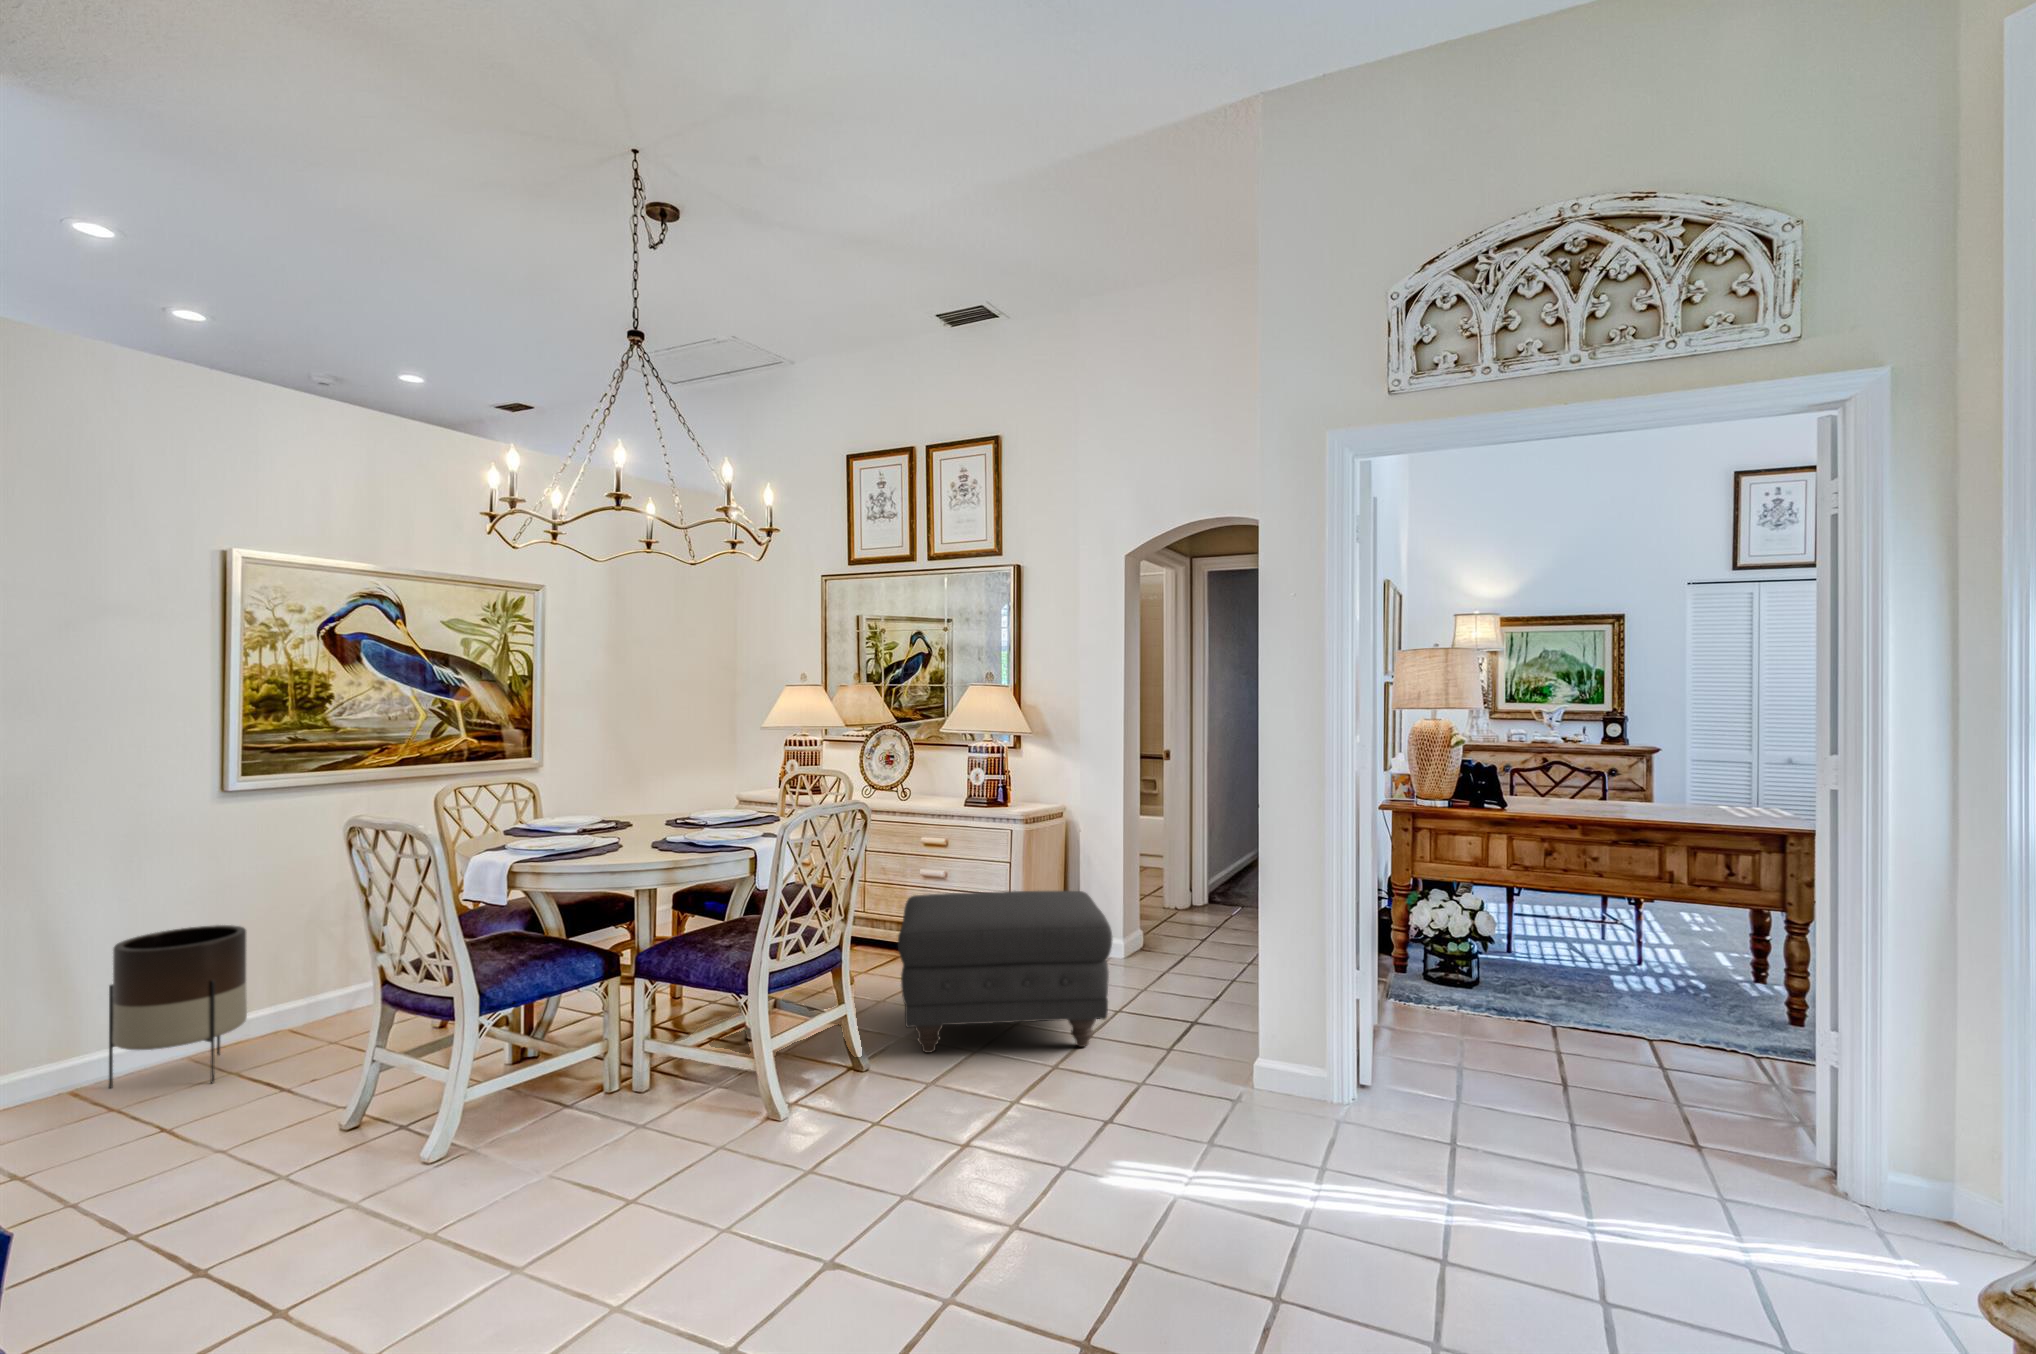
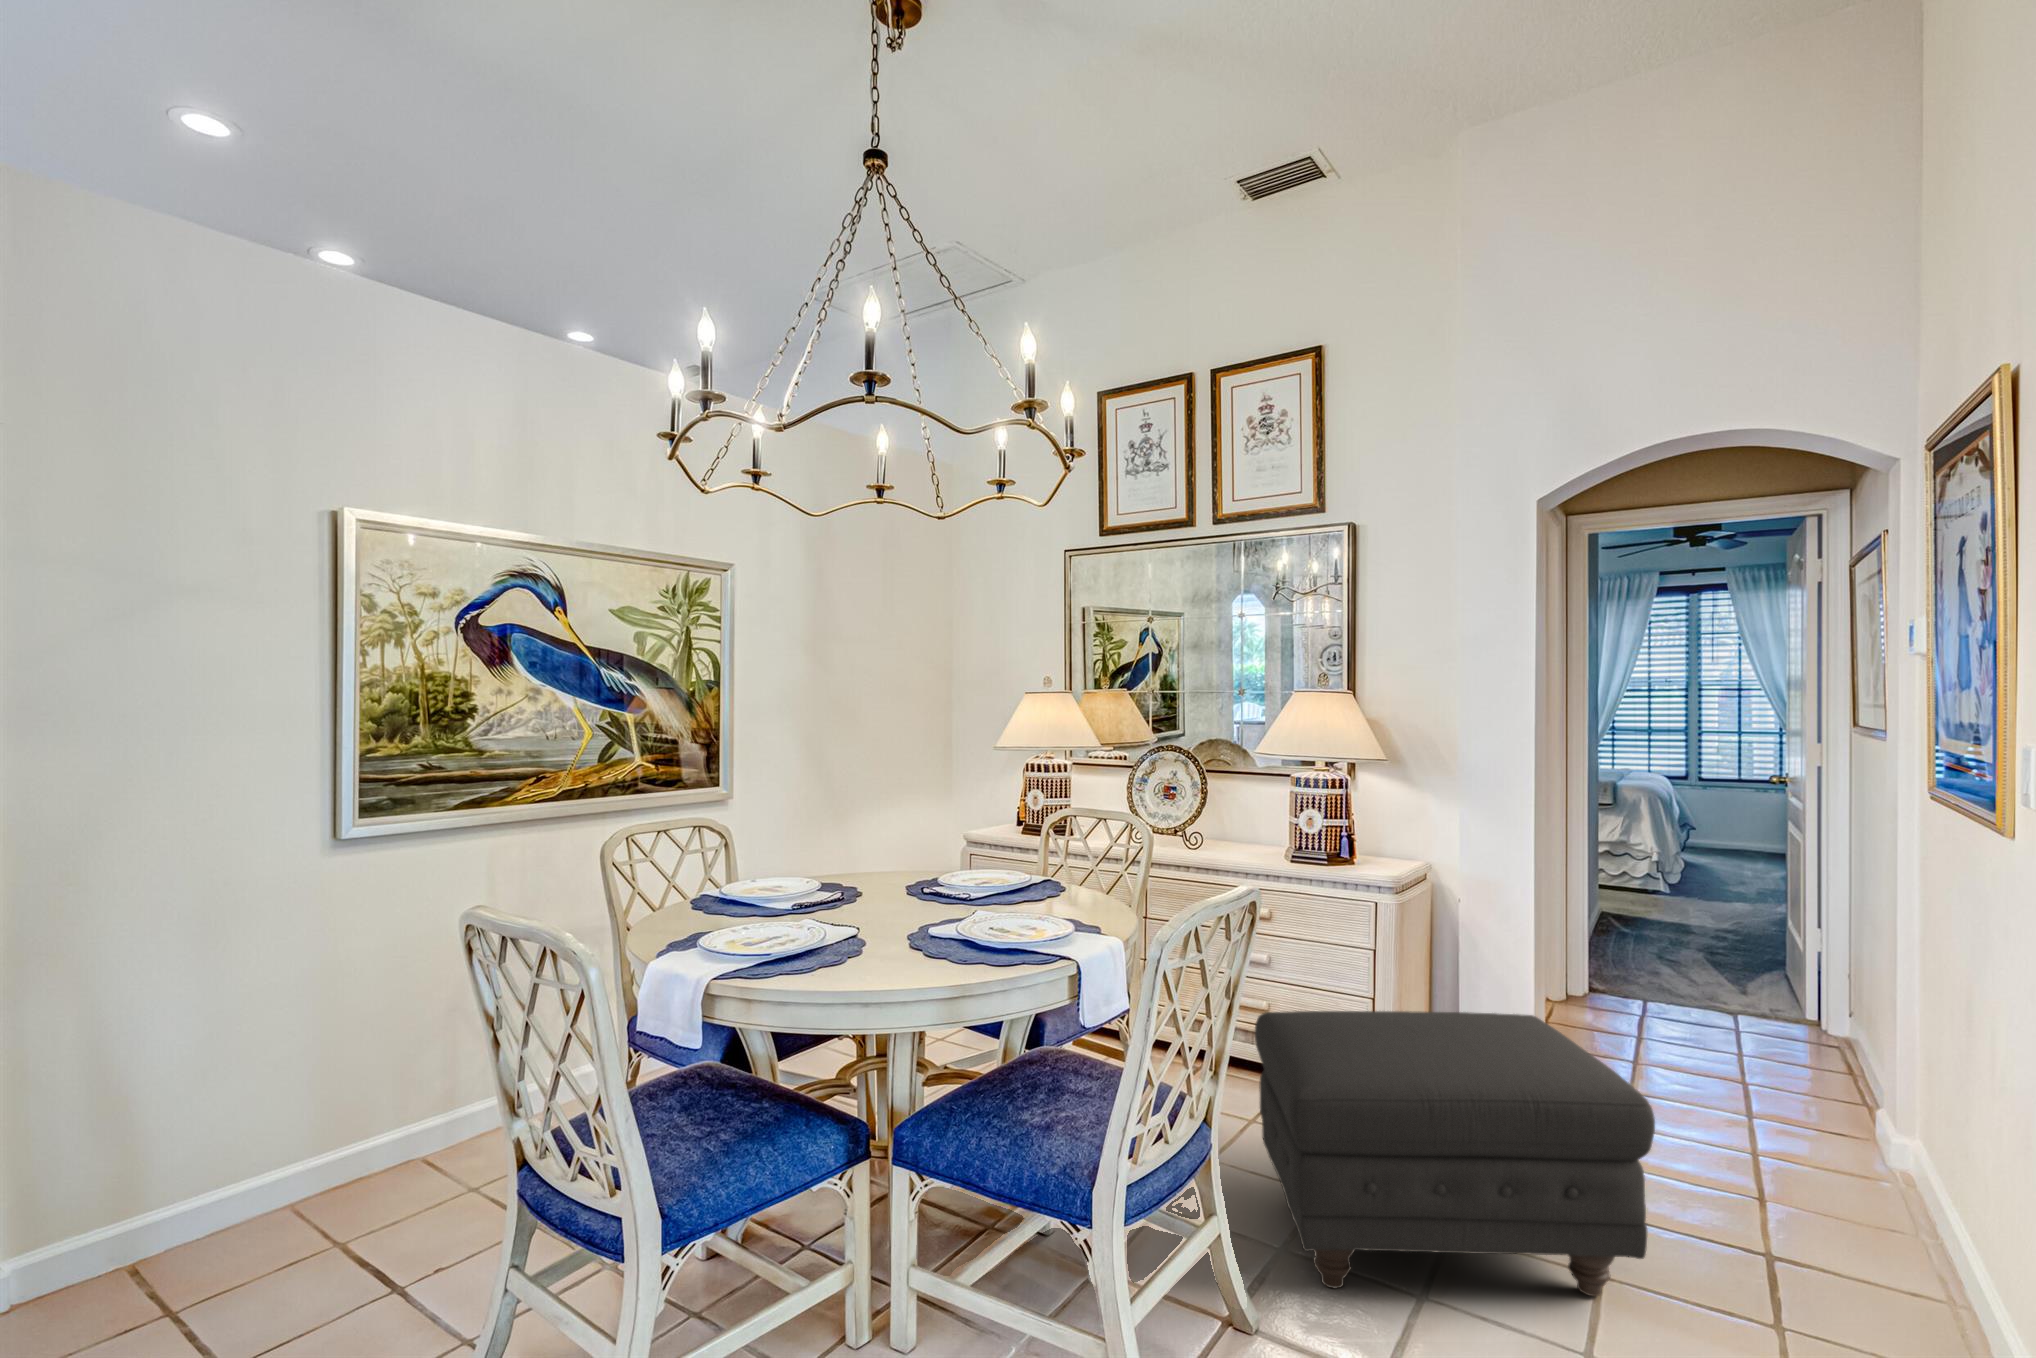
planter: present [109,925,247,1088] -> none [174,1027,356,1267]

